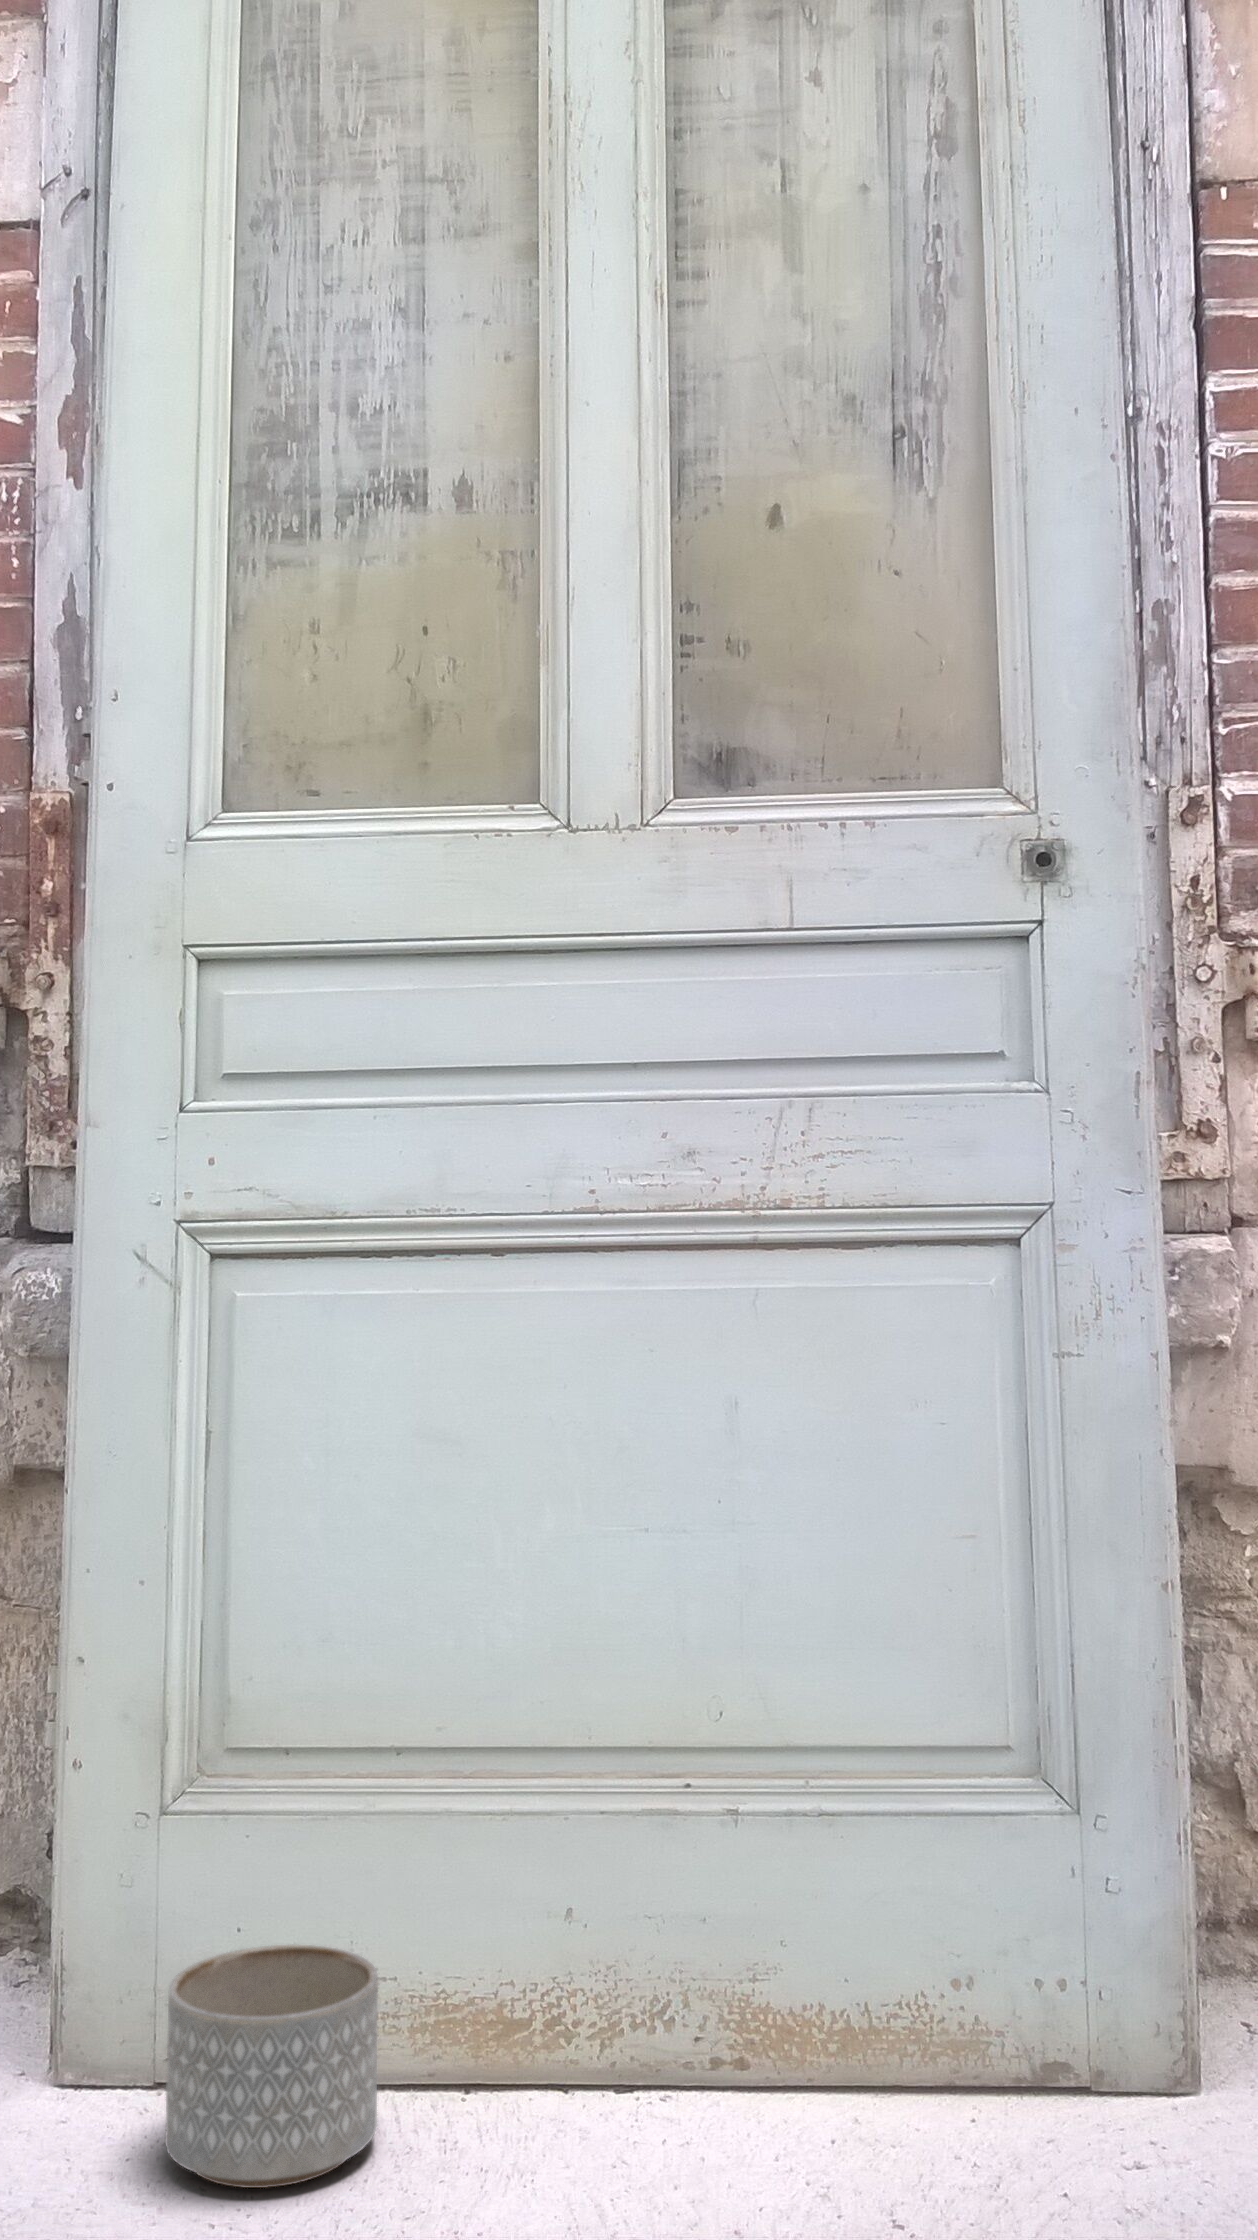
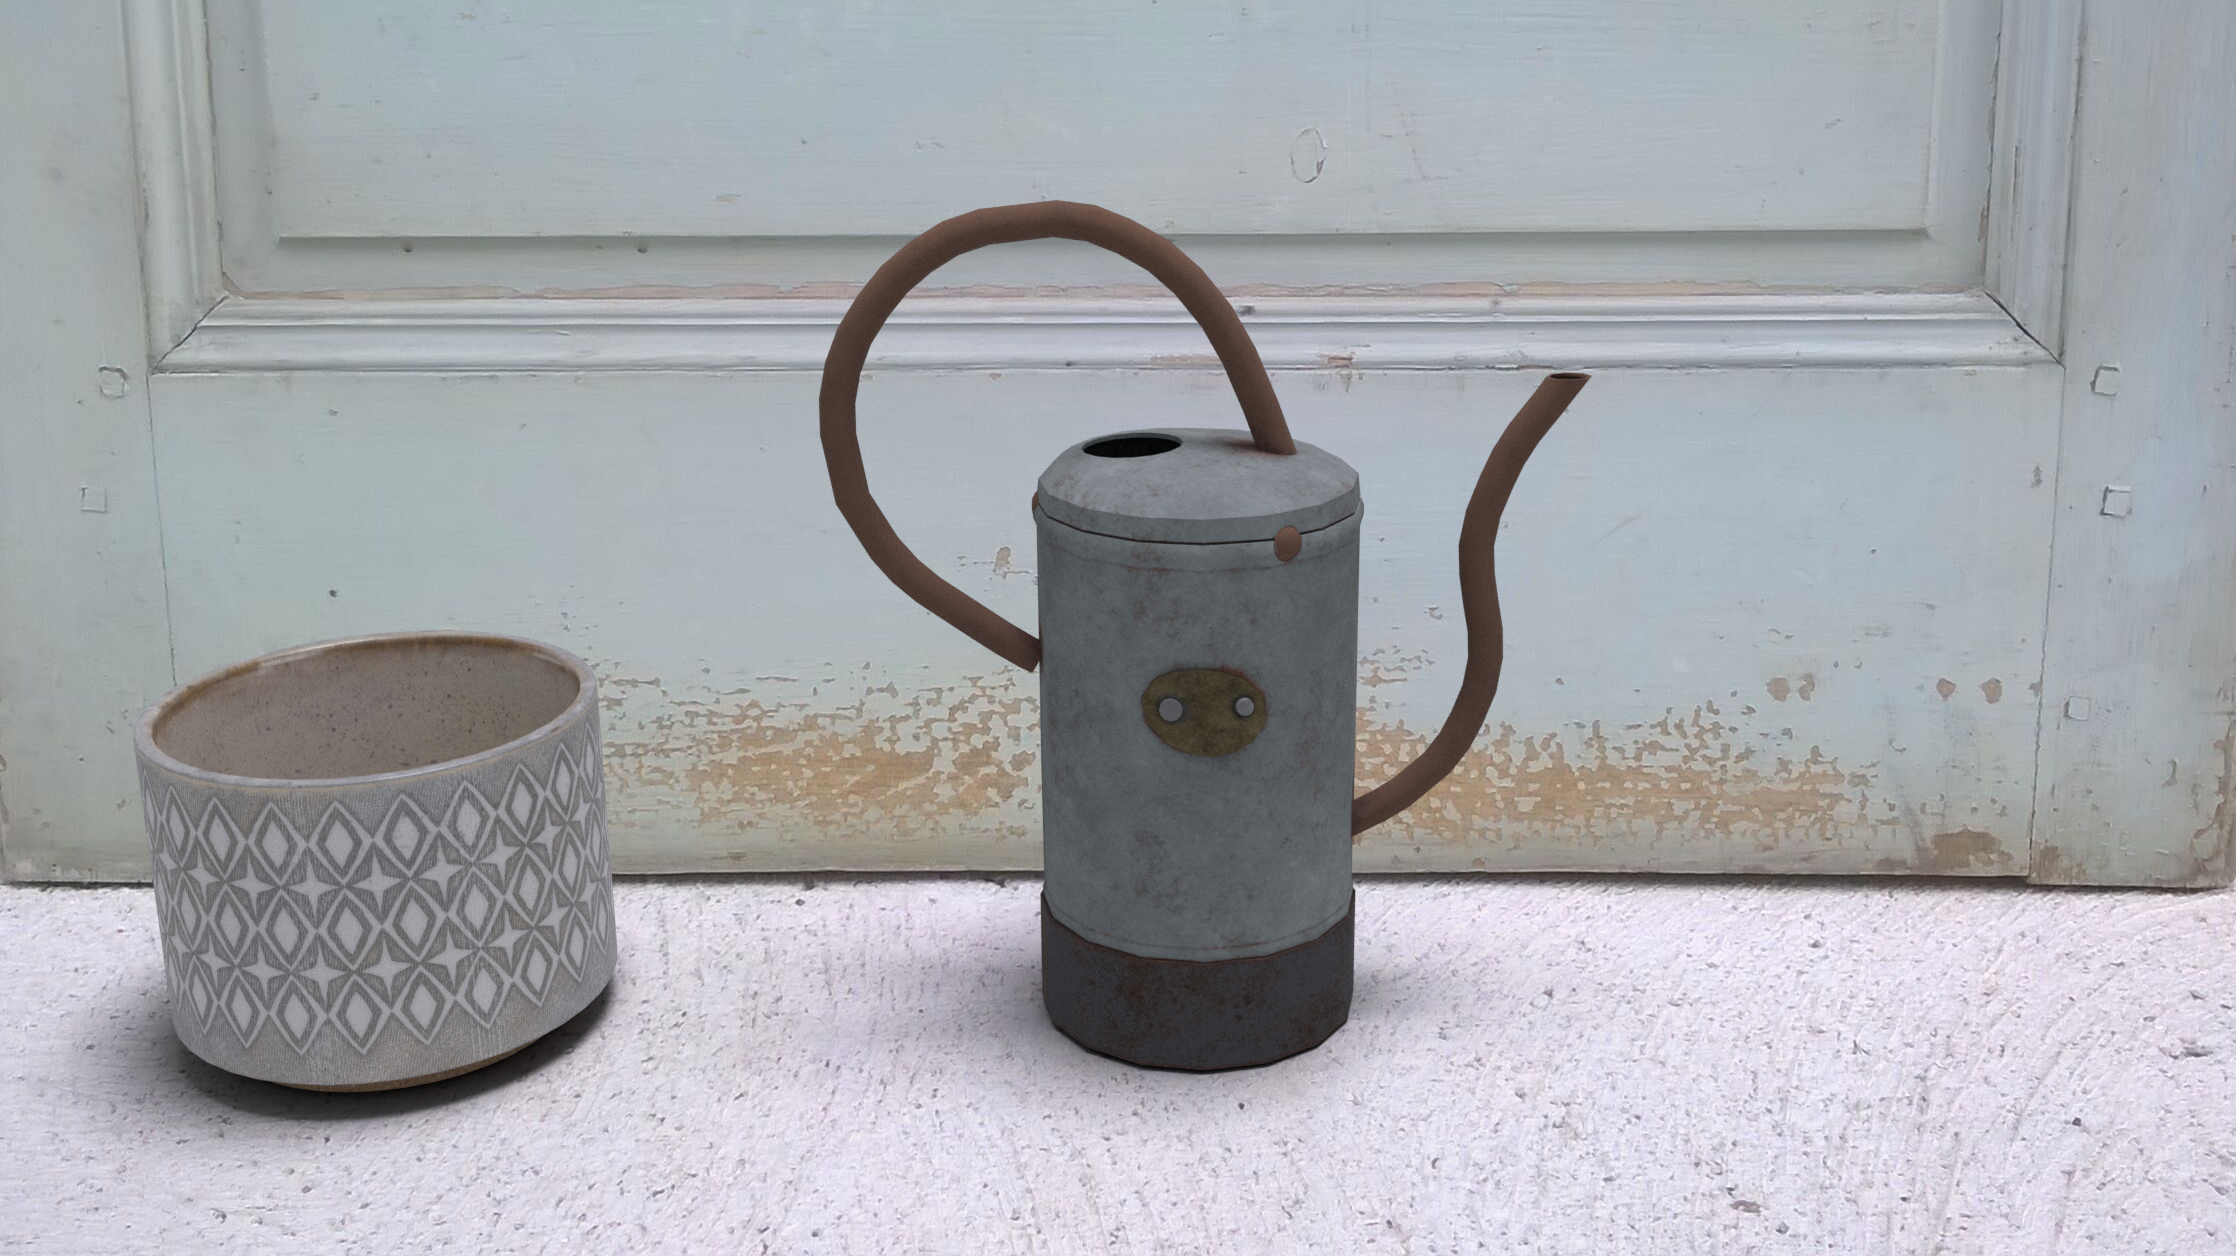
watering can: none [489,1737,837,2183] -> present [819,200,1591,1070]

